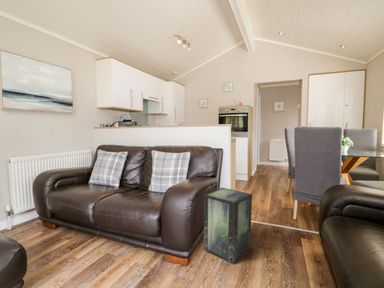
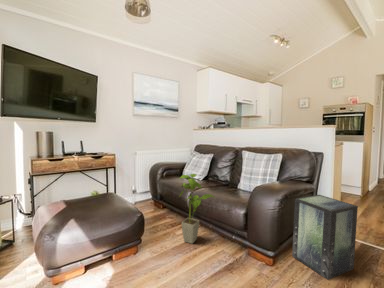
house plant: none [77,182,126,265] -> present [180,174,214,244]

